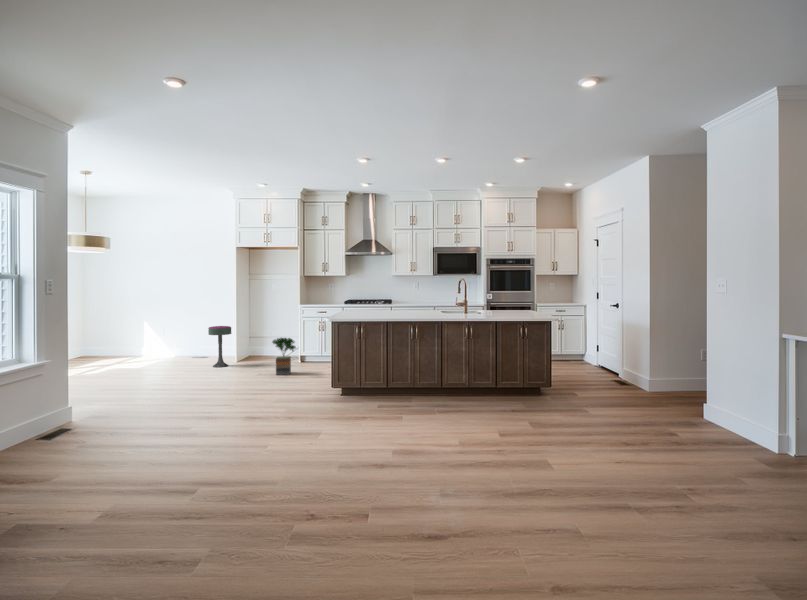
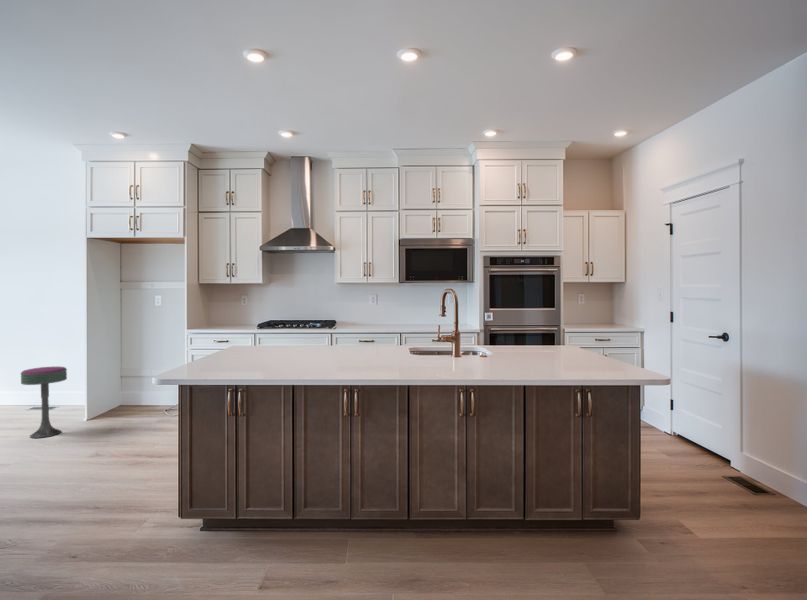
potted tree: present [272,338,296,375] -> none [105,393,154,464]

